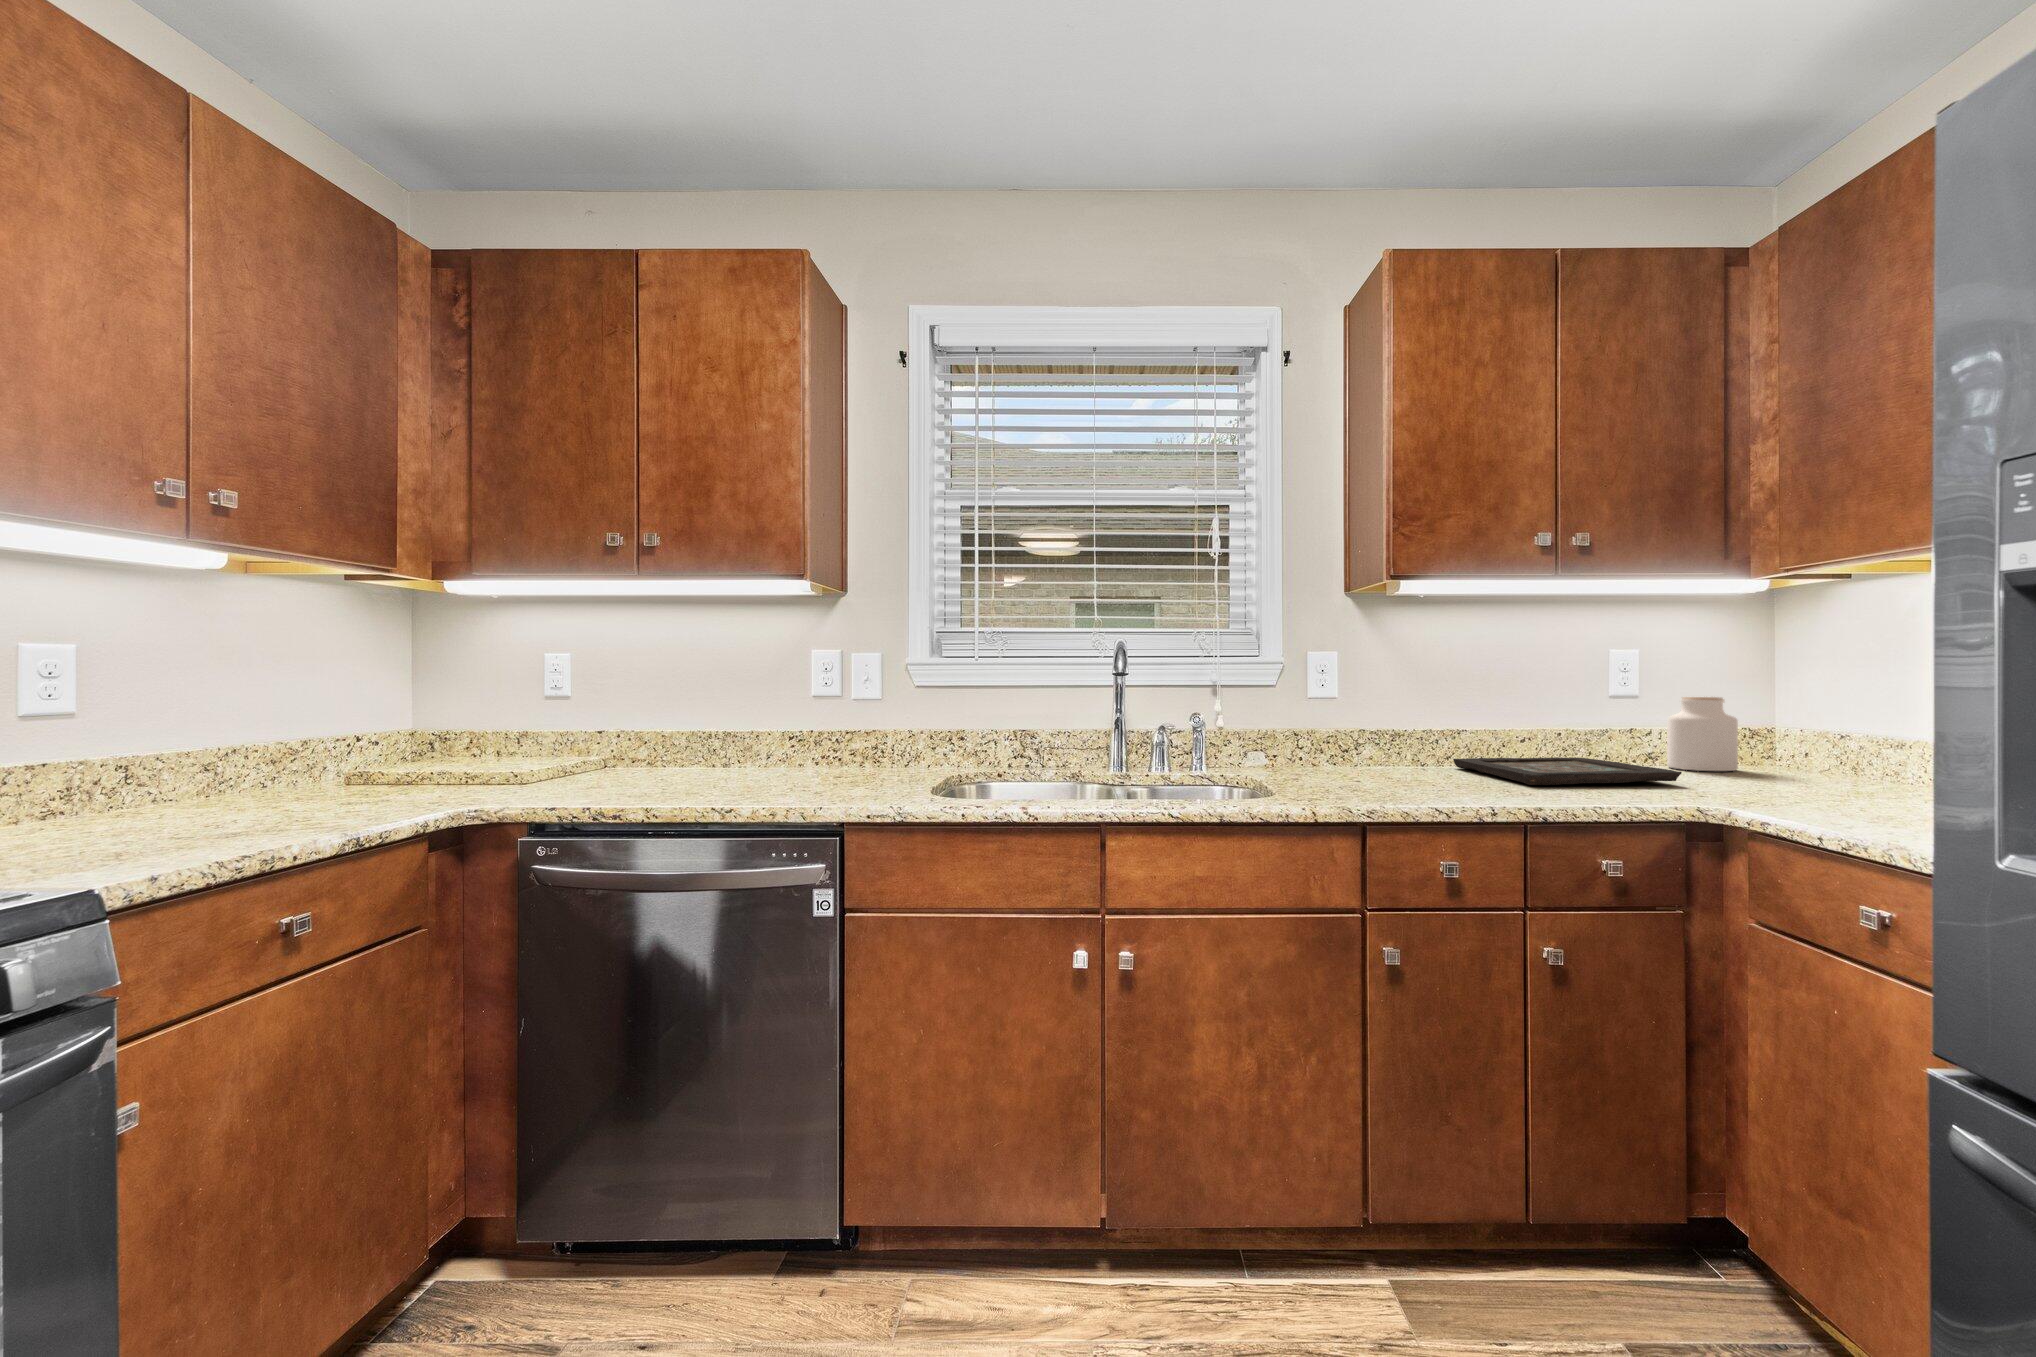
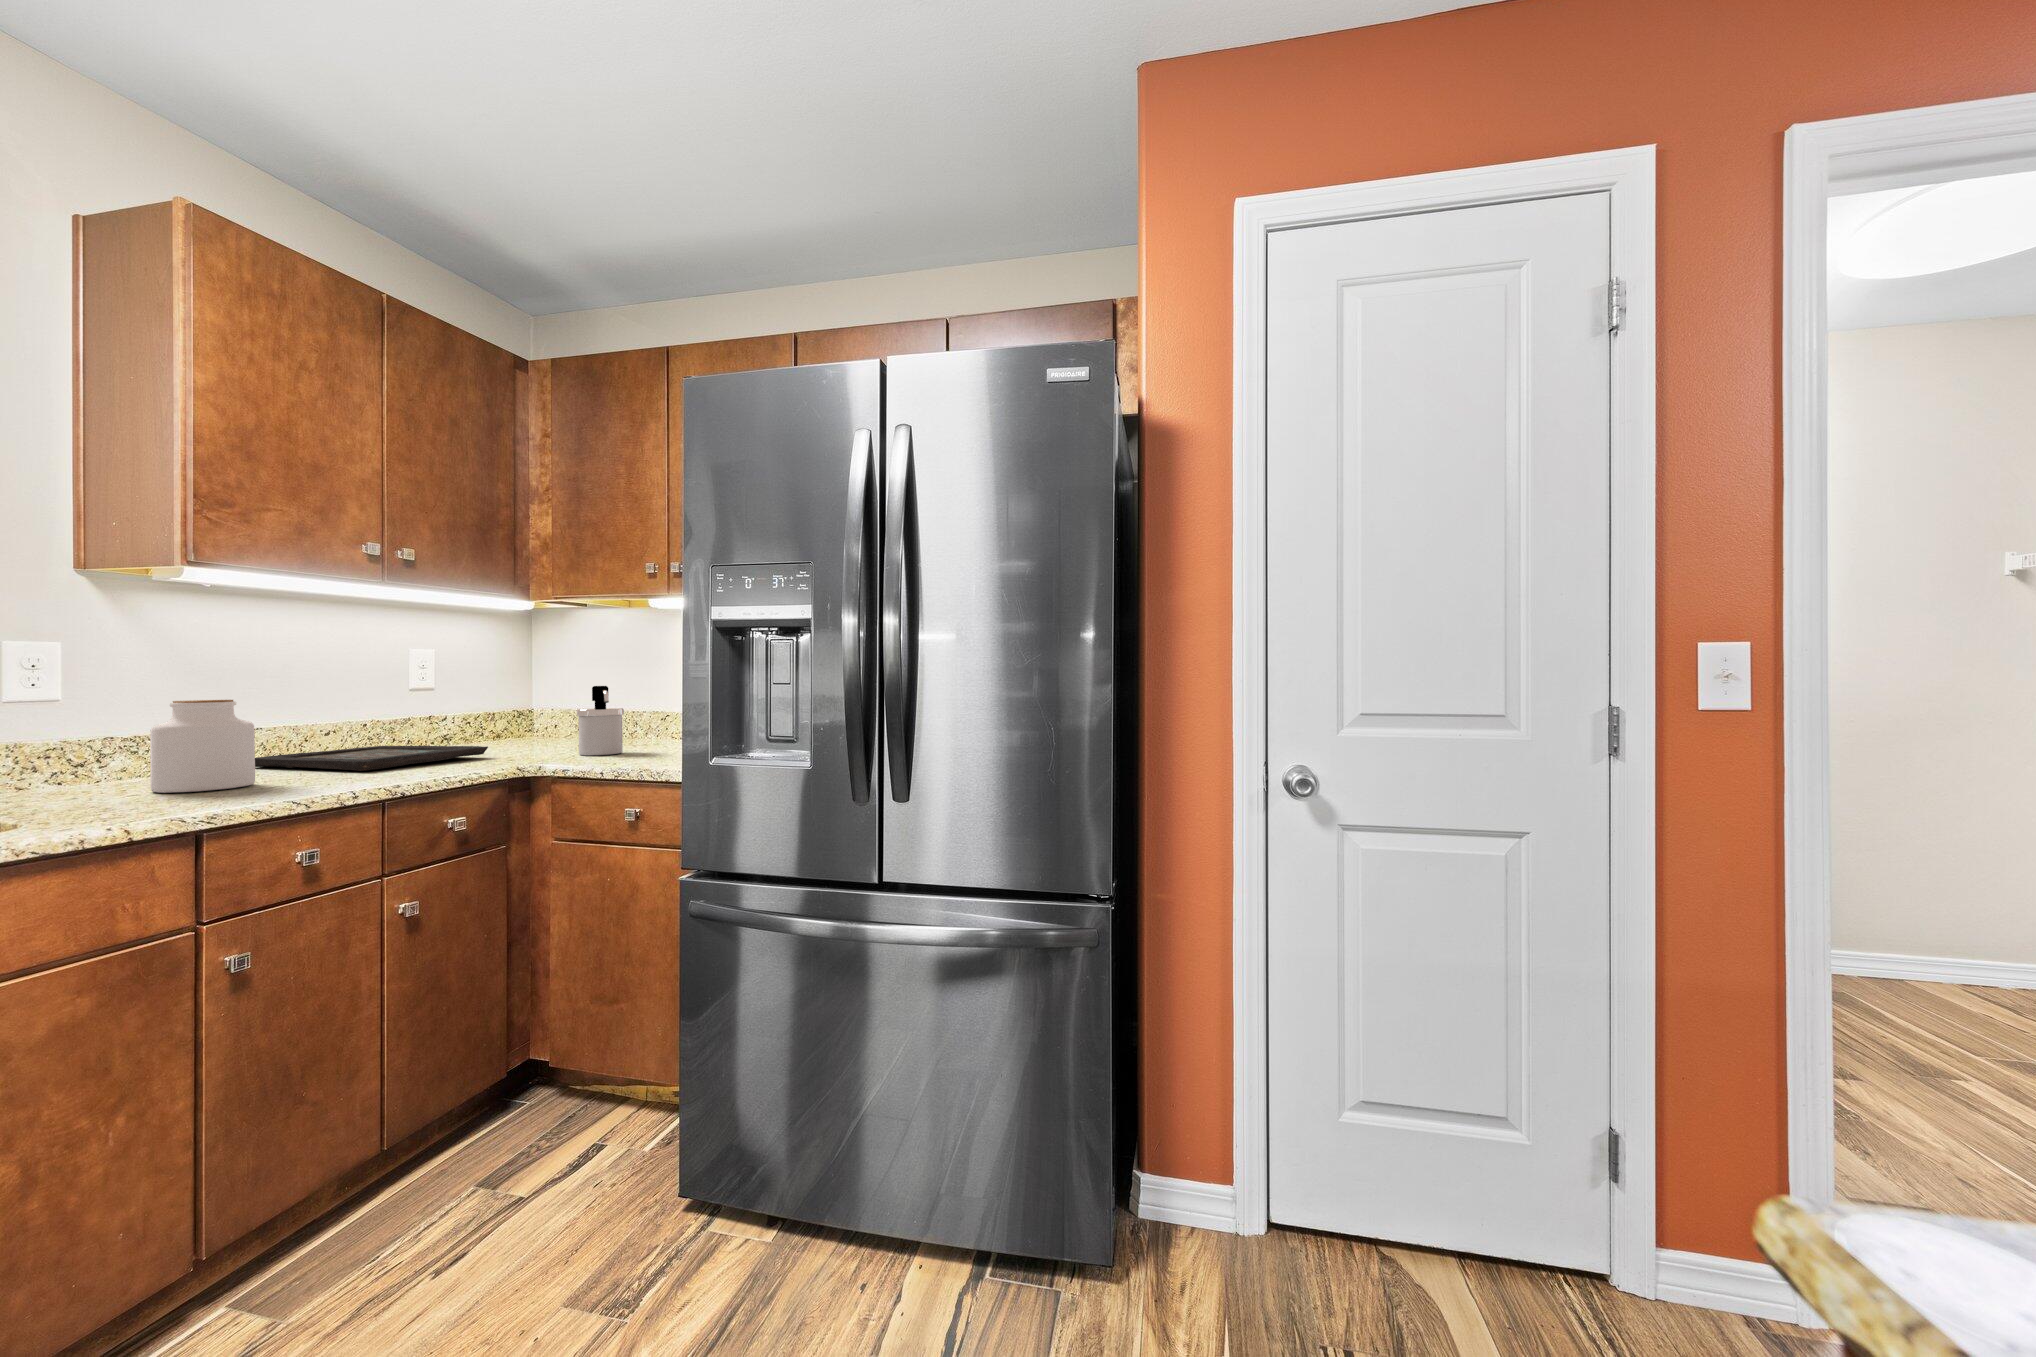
jar: present [1667,697,1738,771] -> present [150,700,255,793]
soap dispenser: none [1803,700,1882,804] -> present [577,686,624,755]

